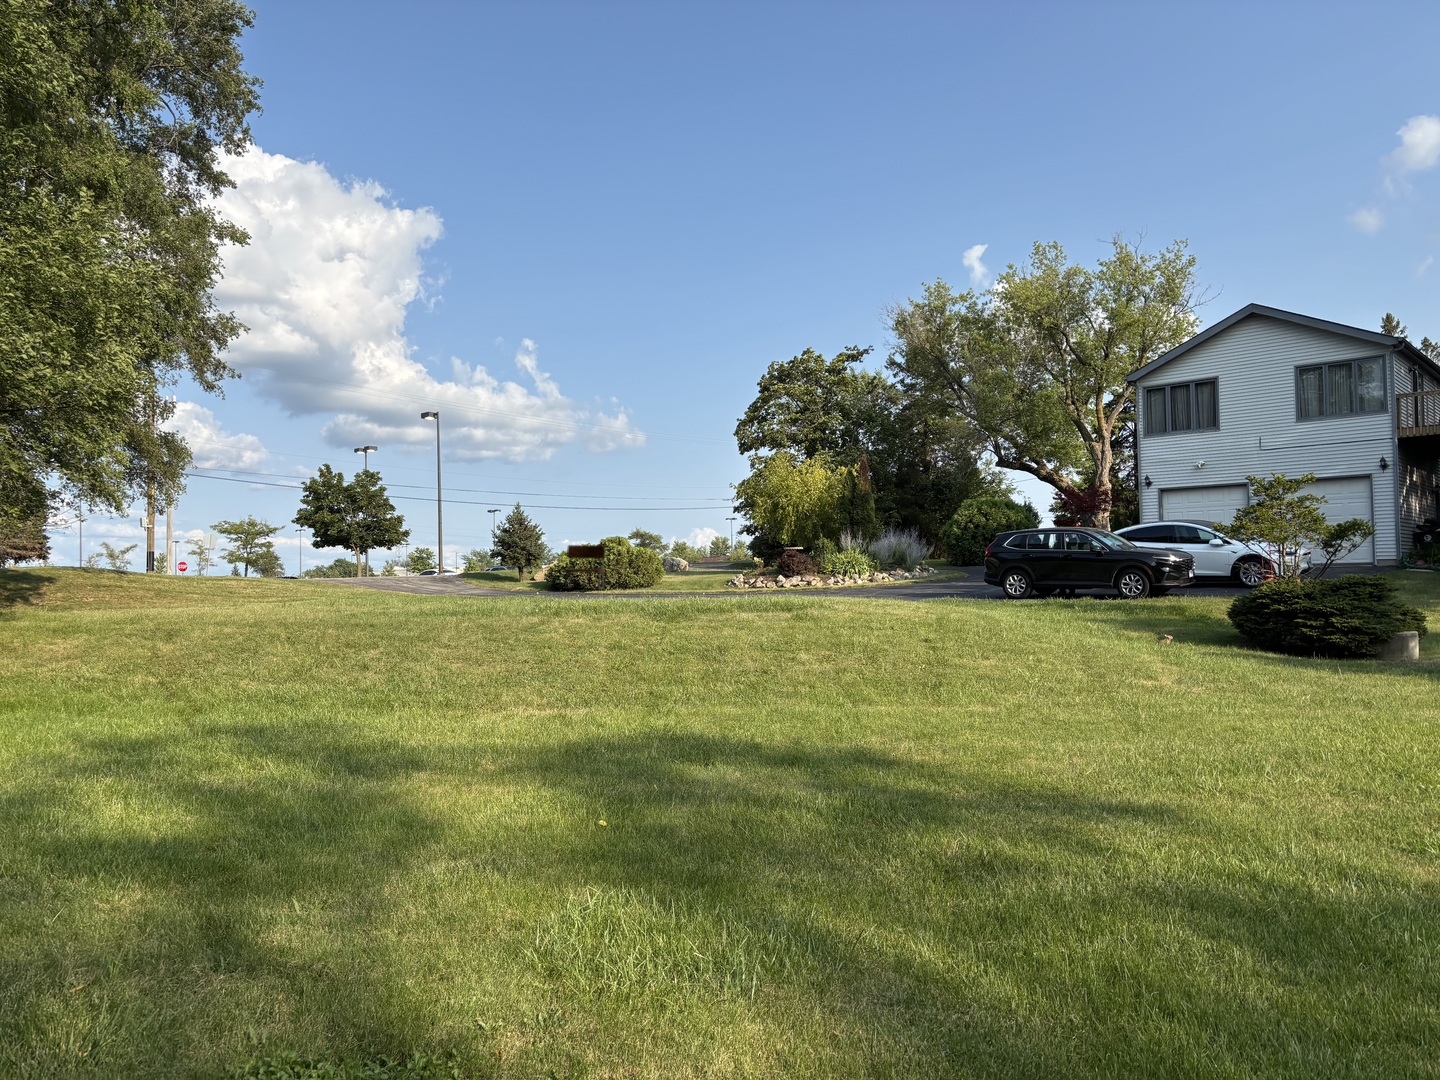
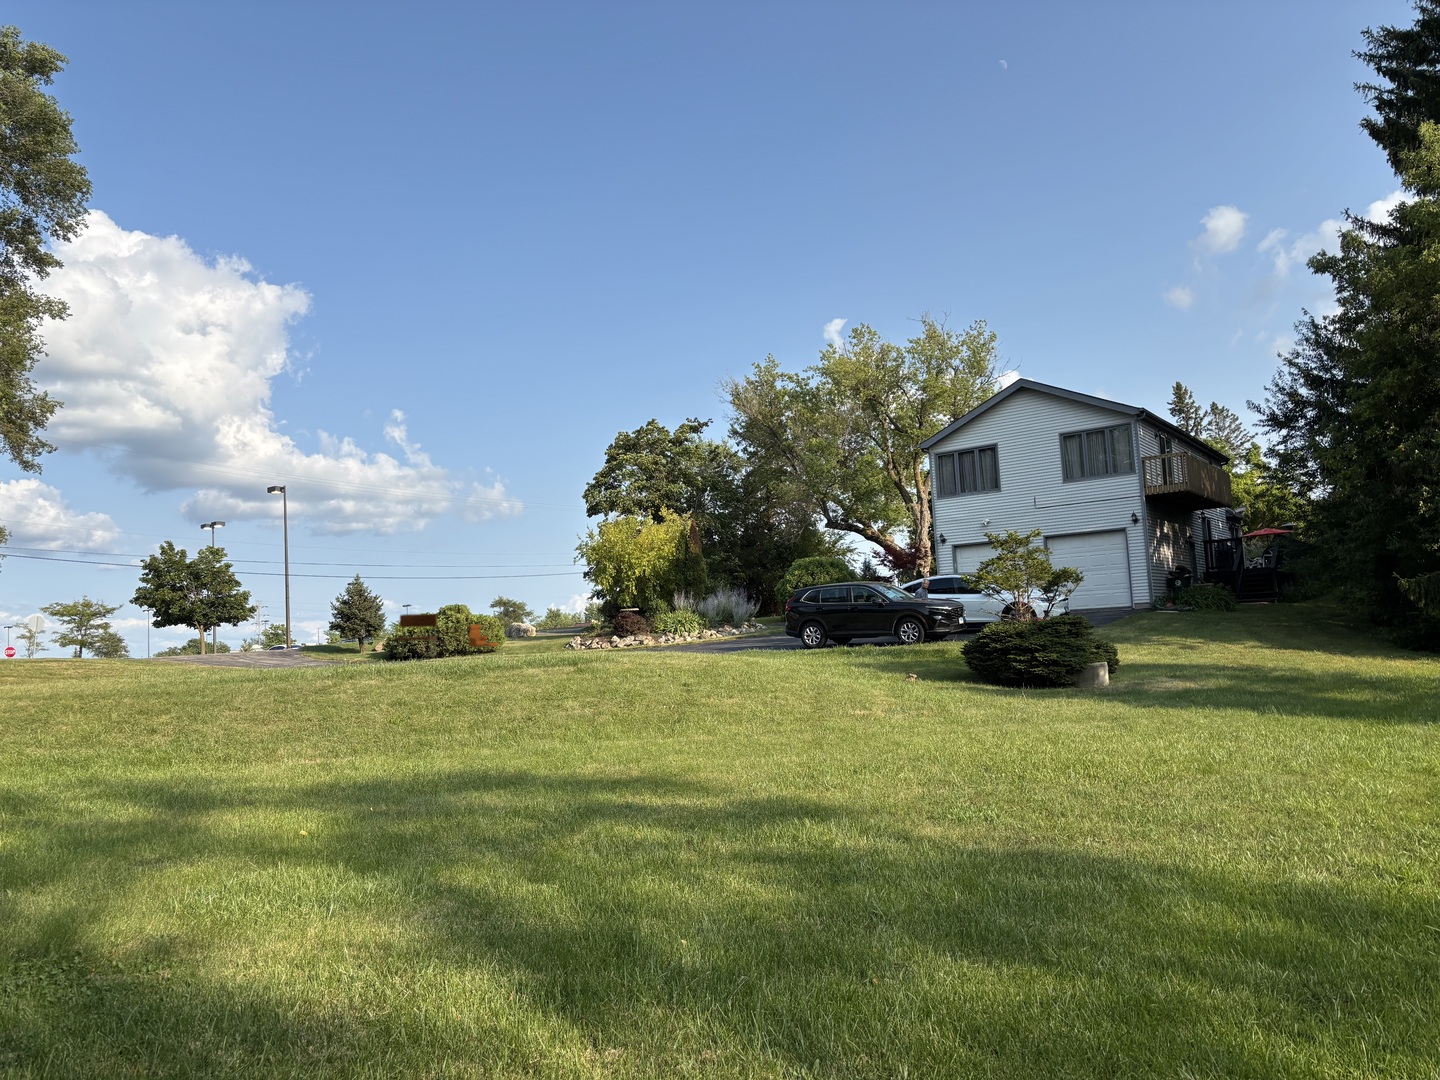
lounge chair: none [634,558,666,588] -> present [468,624,498,652]

